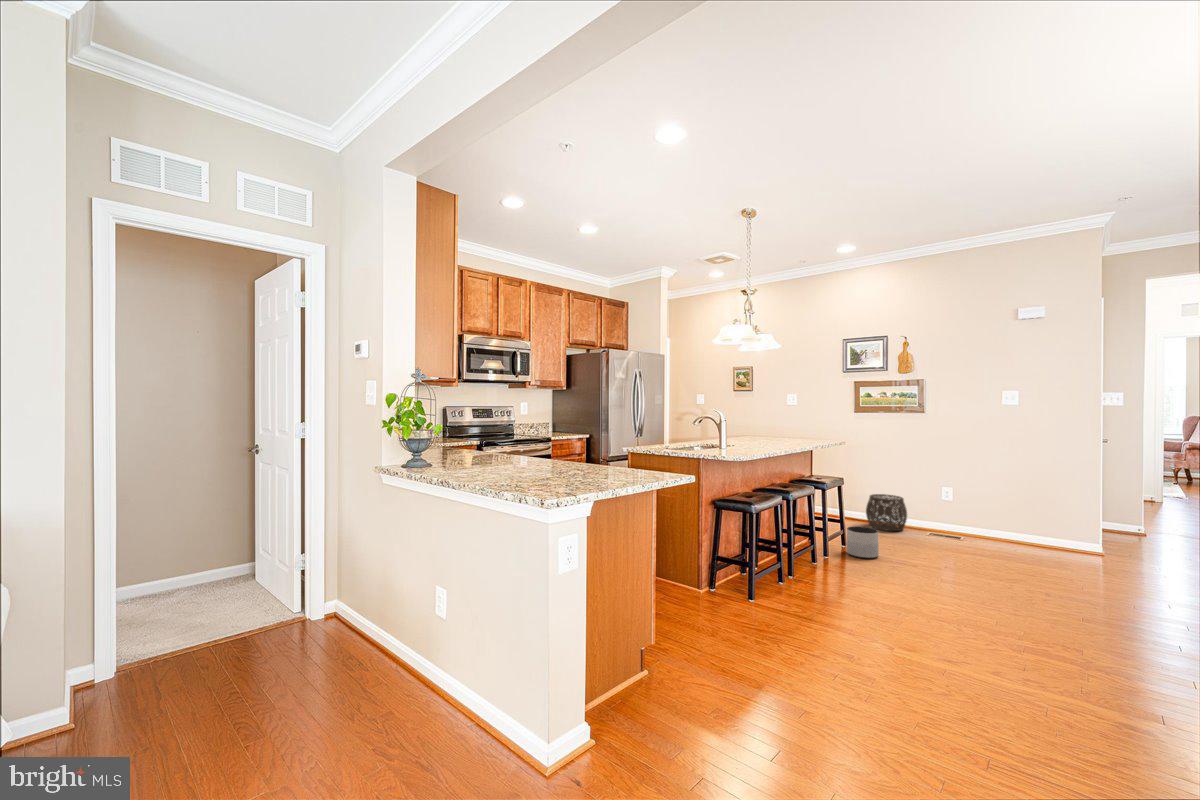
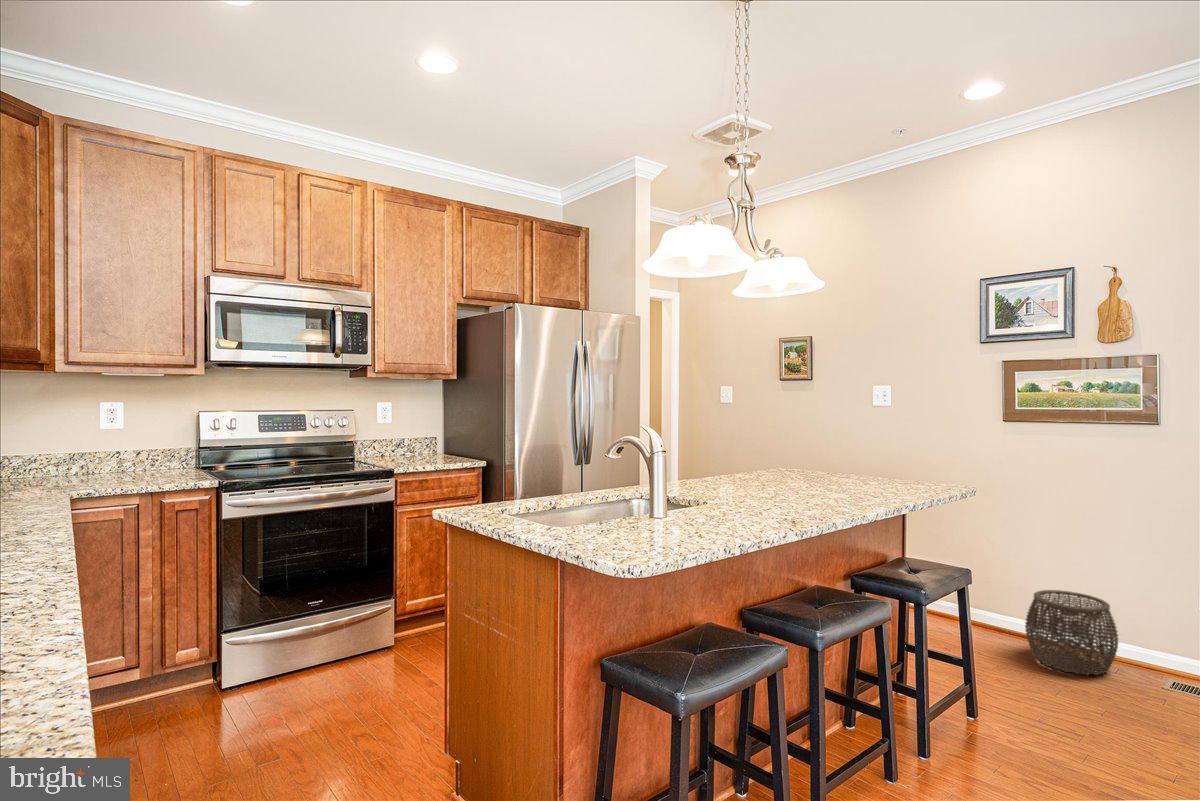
planter: present [847,526,879,559] -> none [972,683,1049,771]

